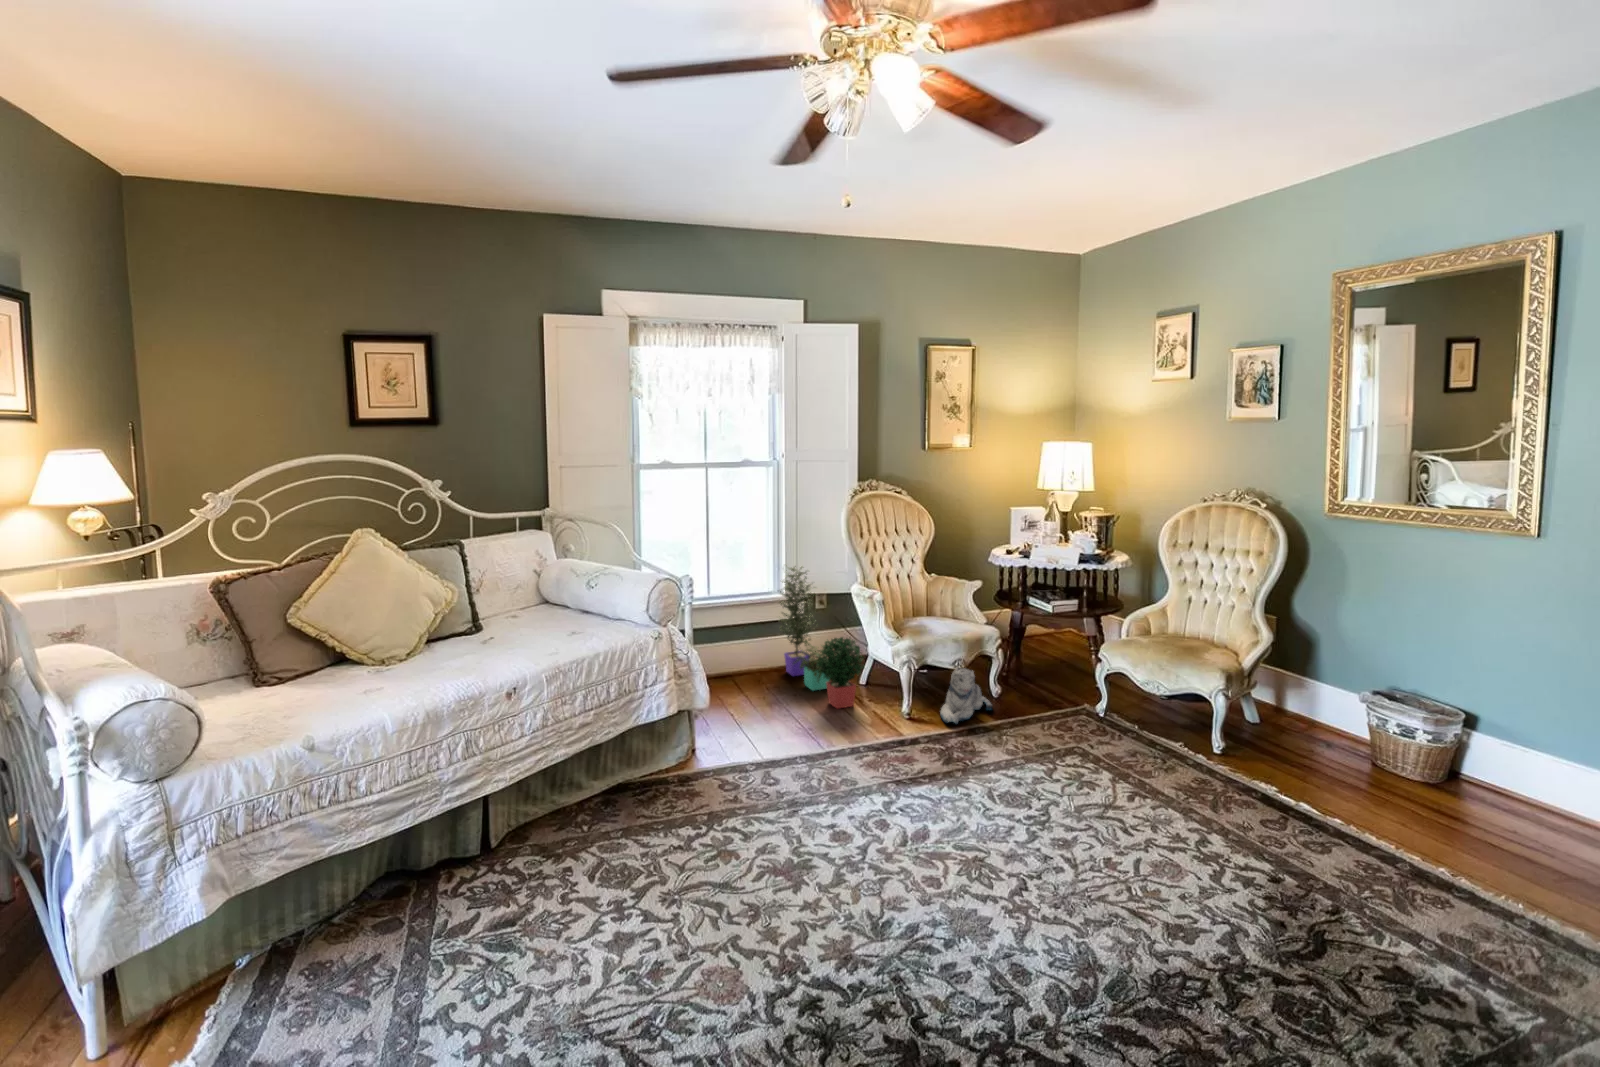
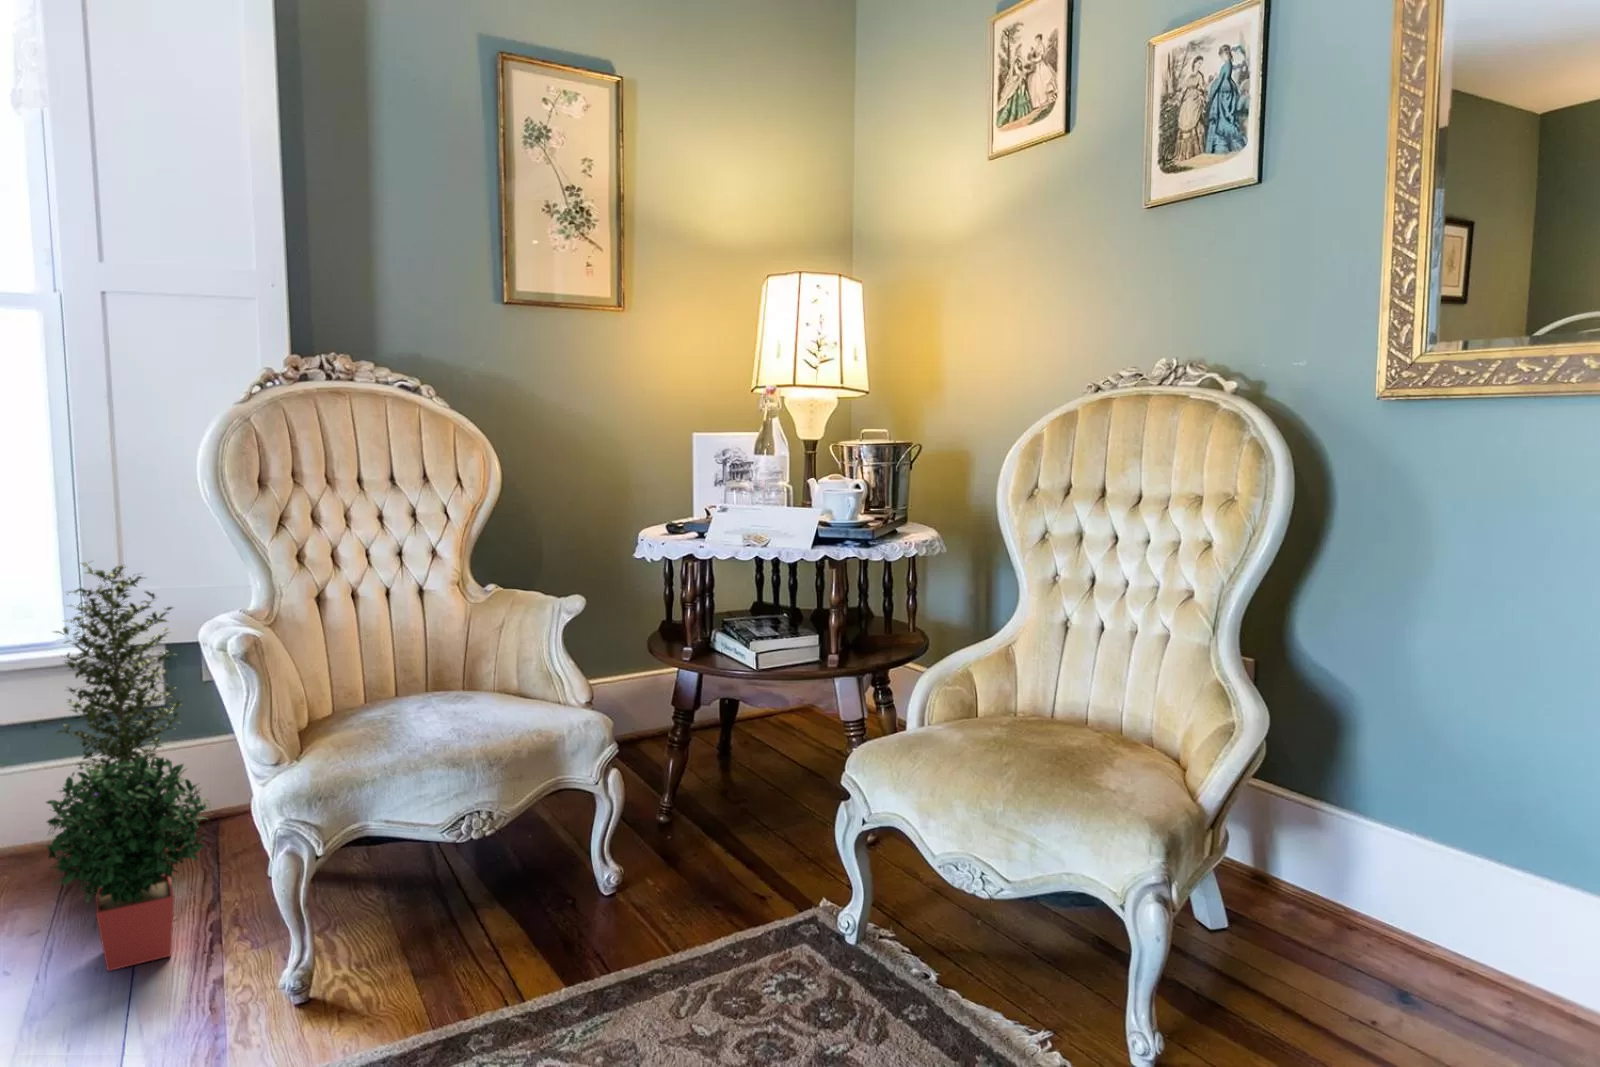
plush toy: present [940,667,992,723] -> none [392,832,574,1010]

